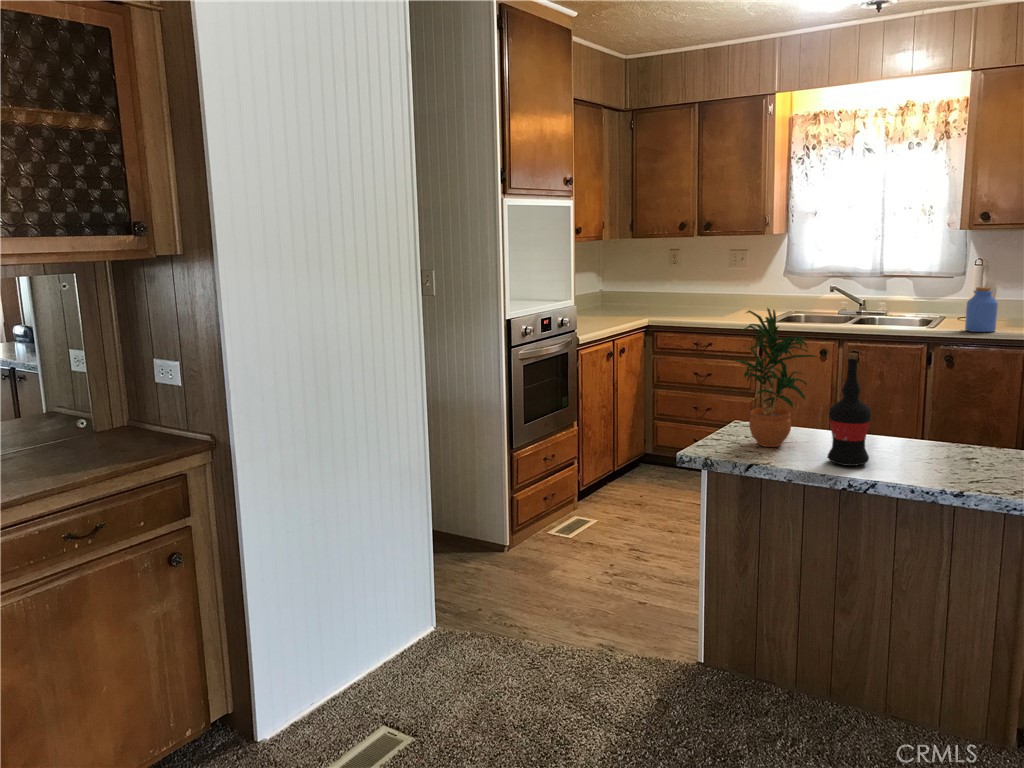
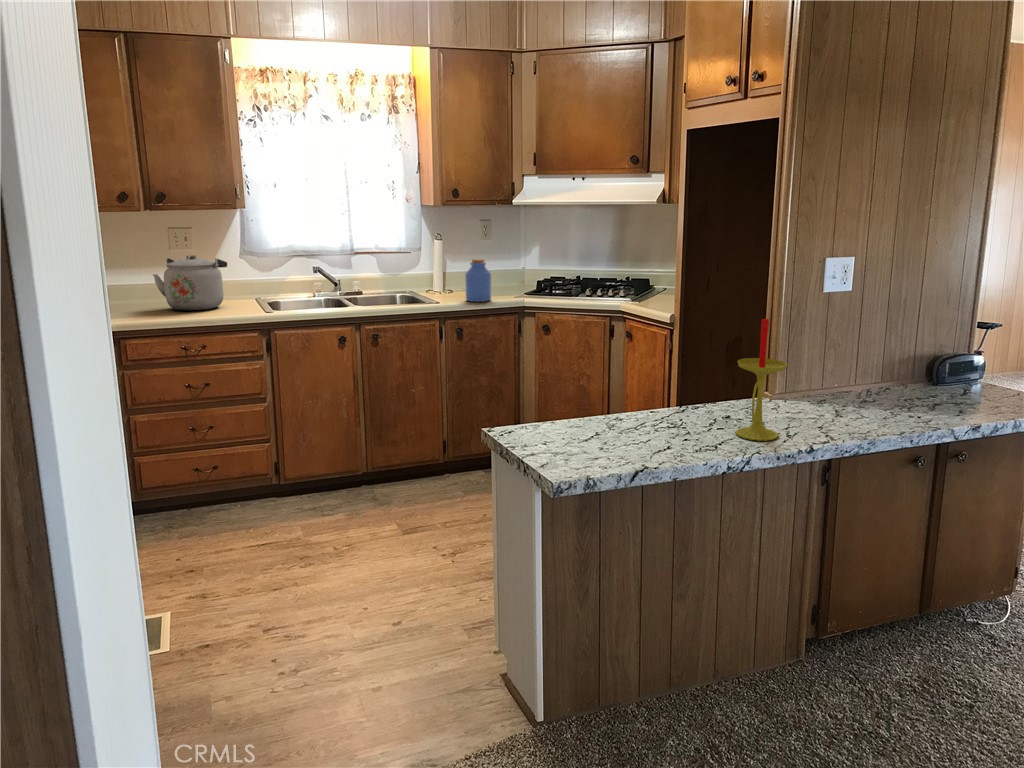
kettle: none [705,272,762,317] -> present [153,255,227,311]
potted plant: present [736,308,818,447] -> none [549,289,633,449]
candle: none [906,349,970,479] -> present [736,319,787,441]
wine bottle: present [827,353,871,466] -> none [670,330,715,449]

